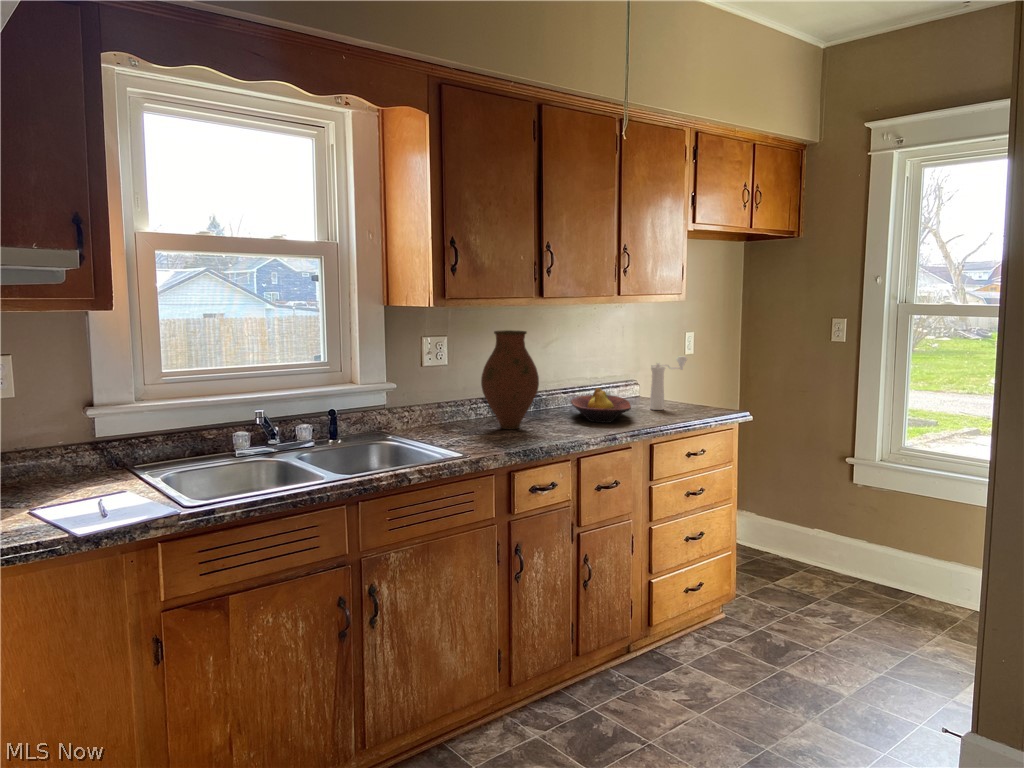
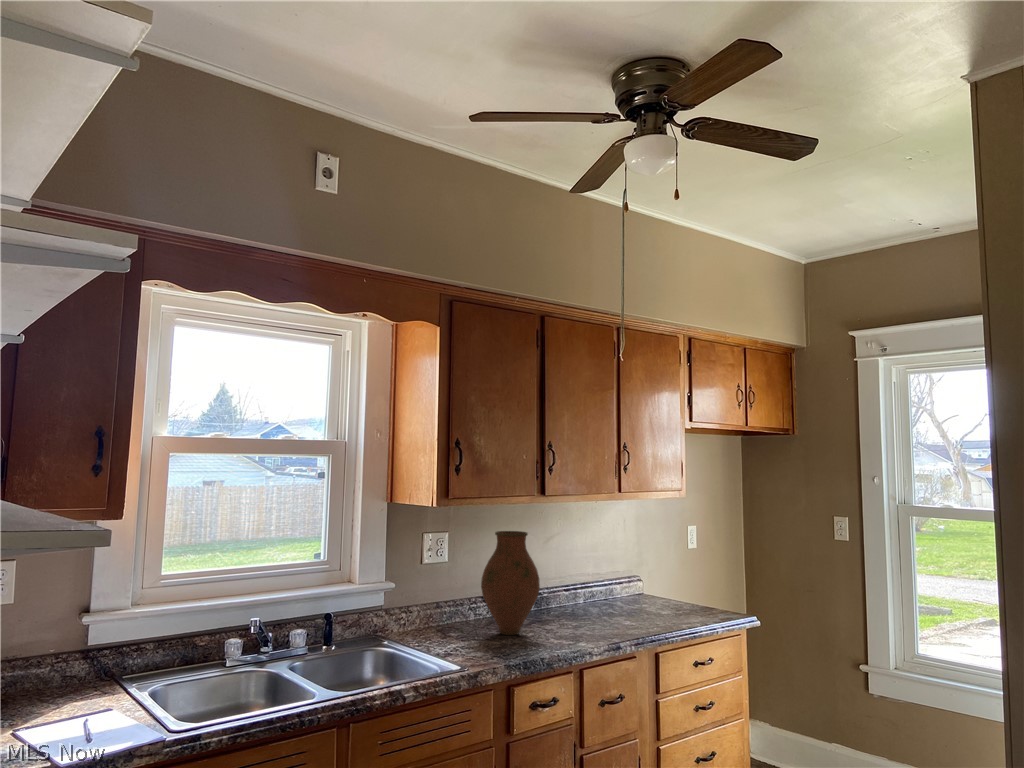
pepper mill: present [650,356,687,410] -> none [653,556,690,613]
fruit bowl: present [571,388,631,423] -> none [572,589,634,628]

